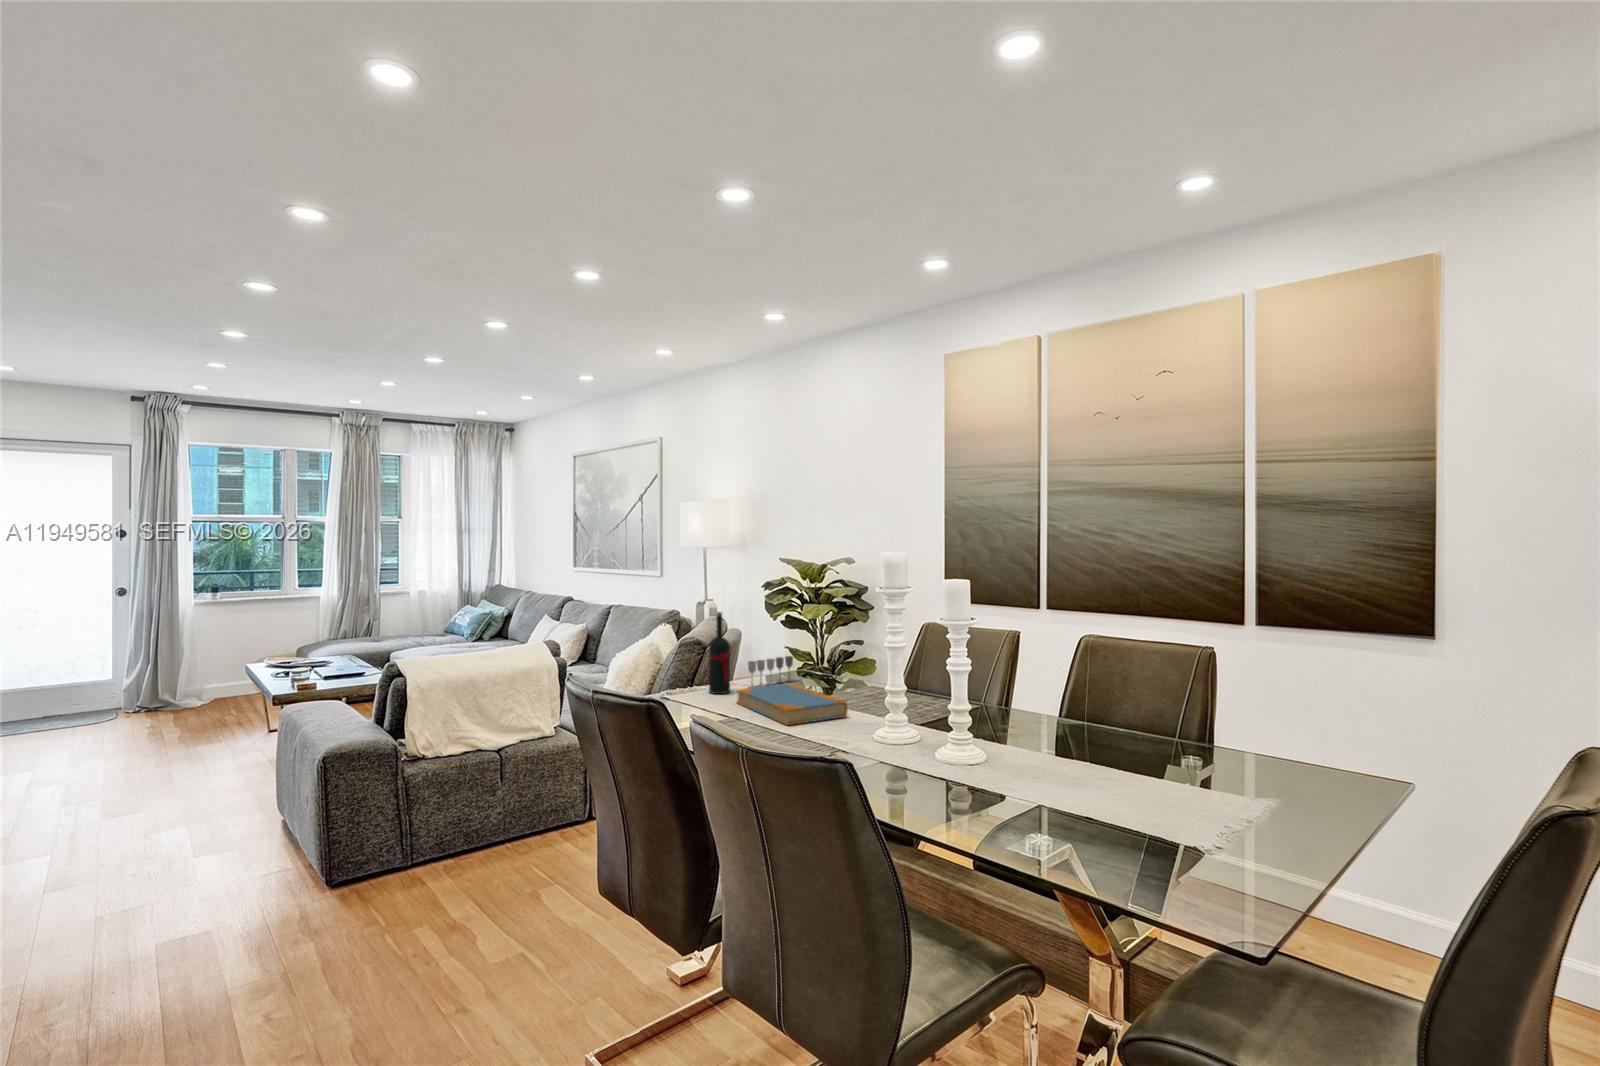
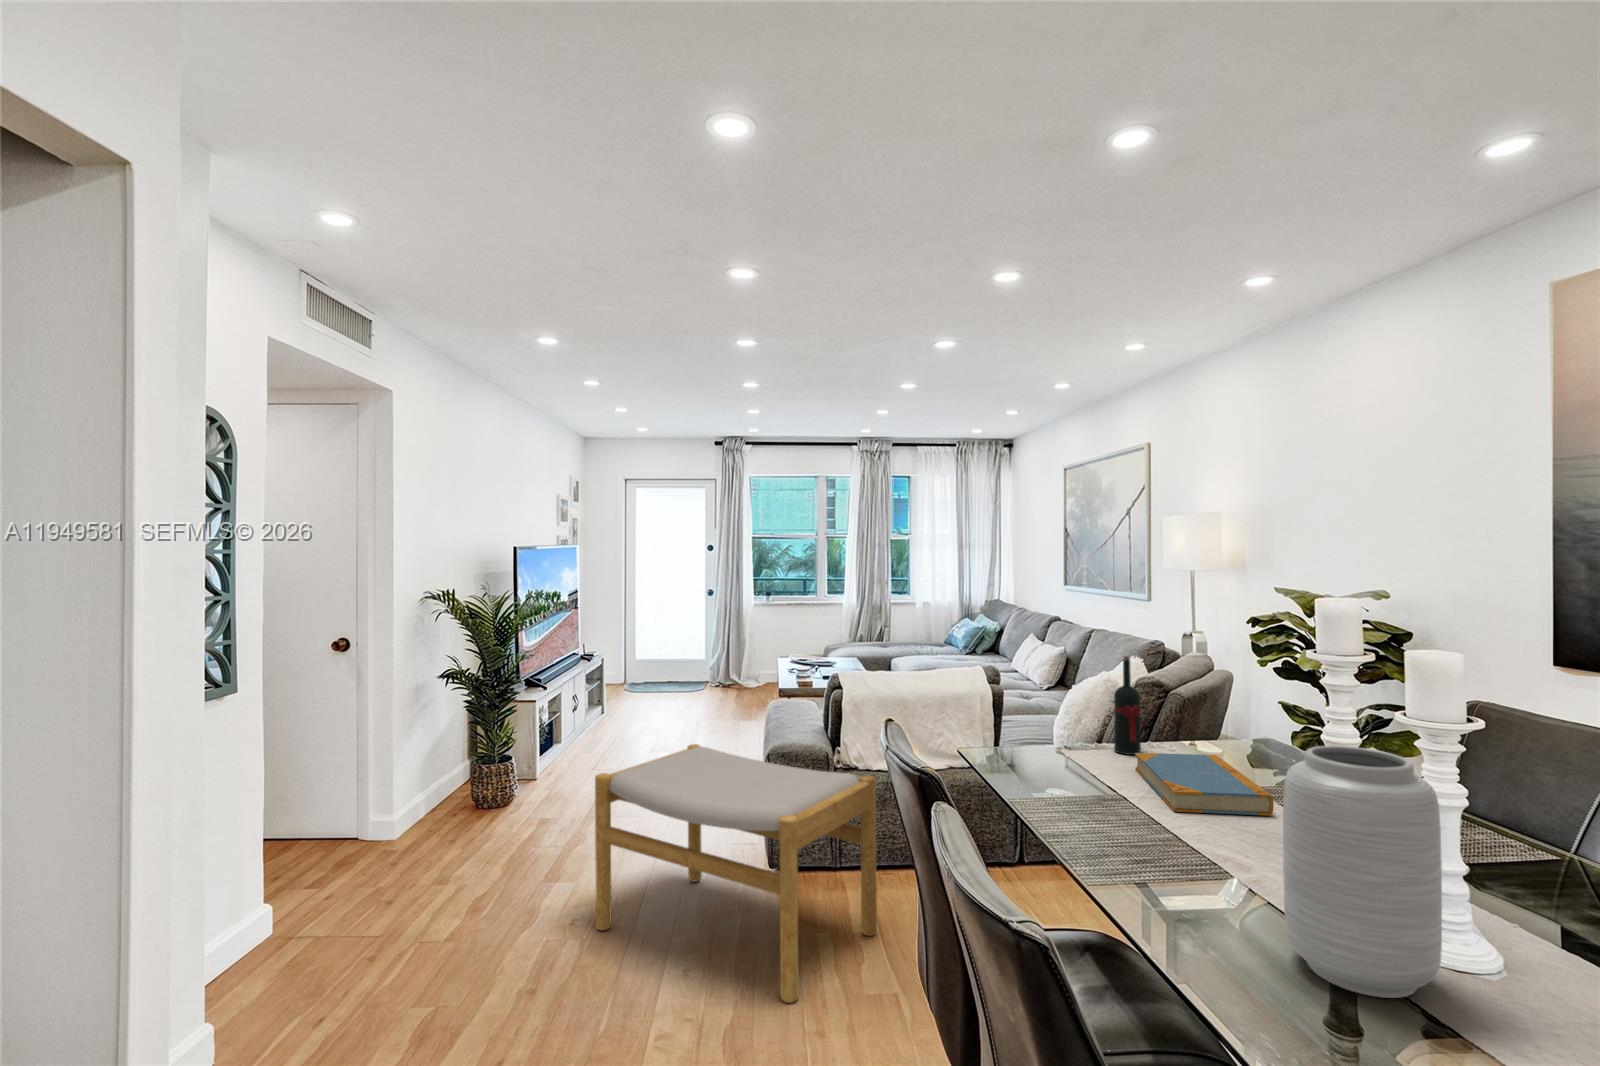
vase: none [919,645,1005,802] -> present [1283,746,1442,998]
wine glass: present [748,656,793,688] -> none [1169,719,1239,753]
footstool: none [90,756,480,1021] -> present [595,744,877,1003]

